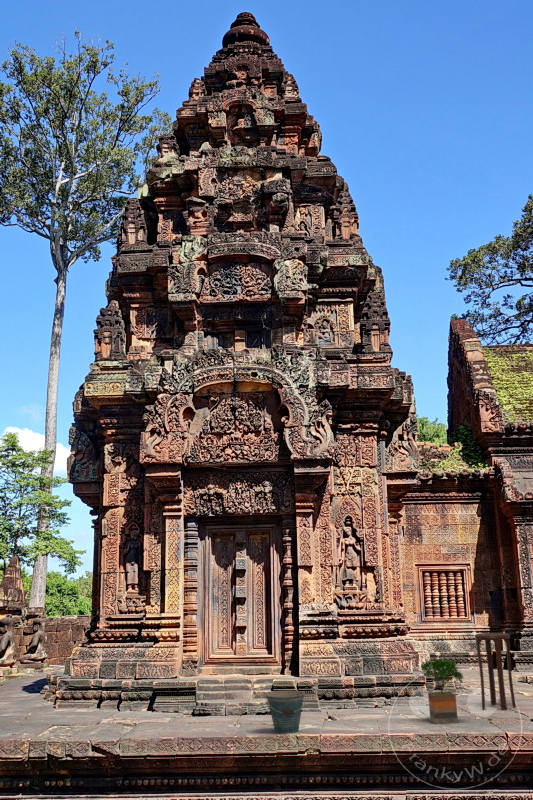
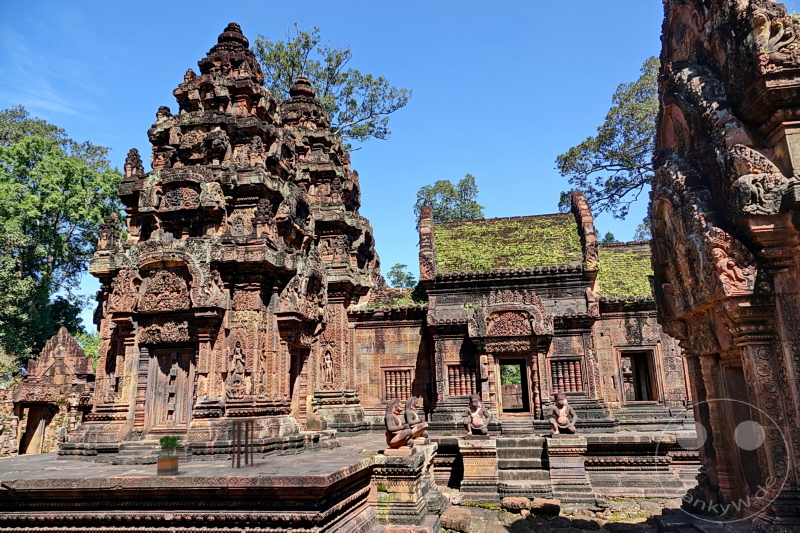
bucket: present [266,691,305,734] -> none [59,453,88,480]

